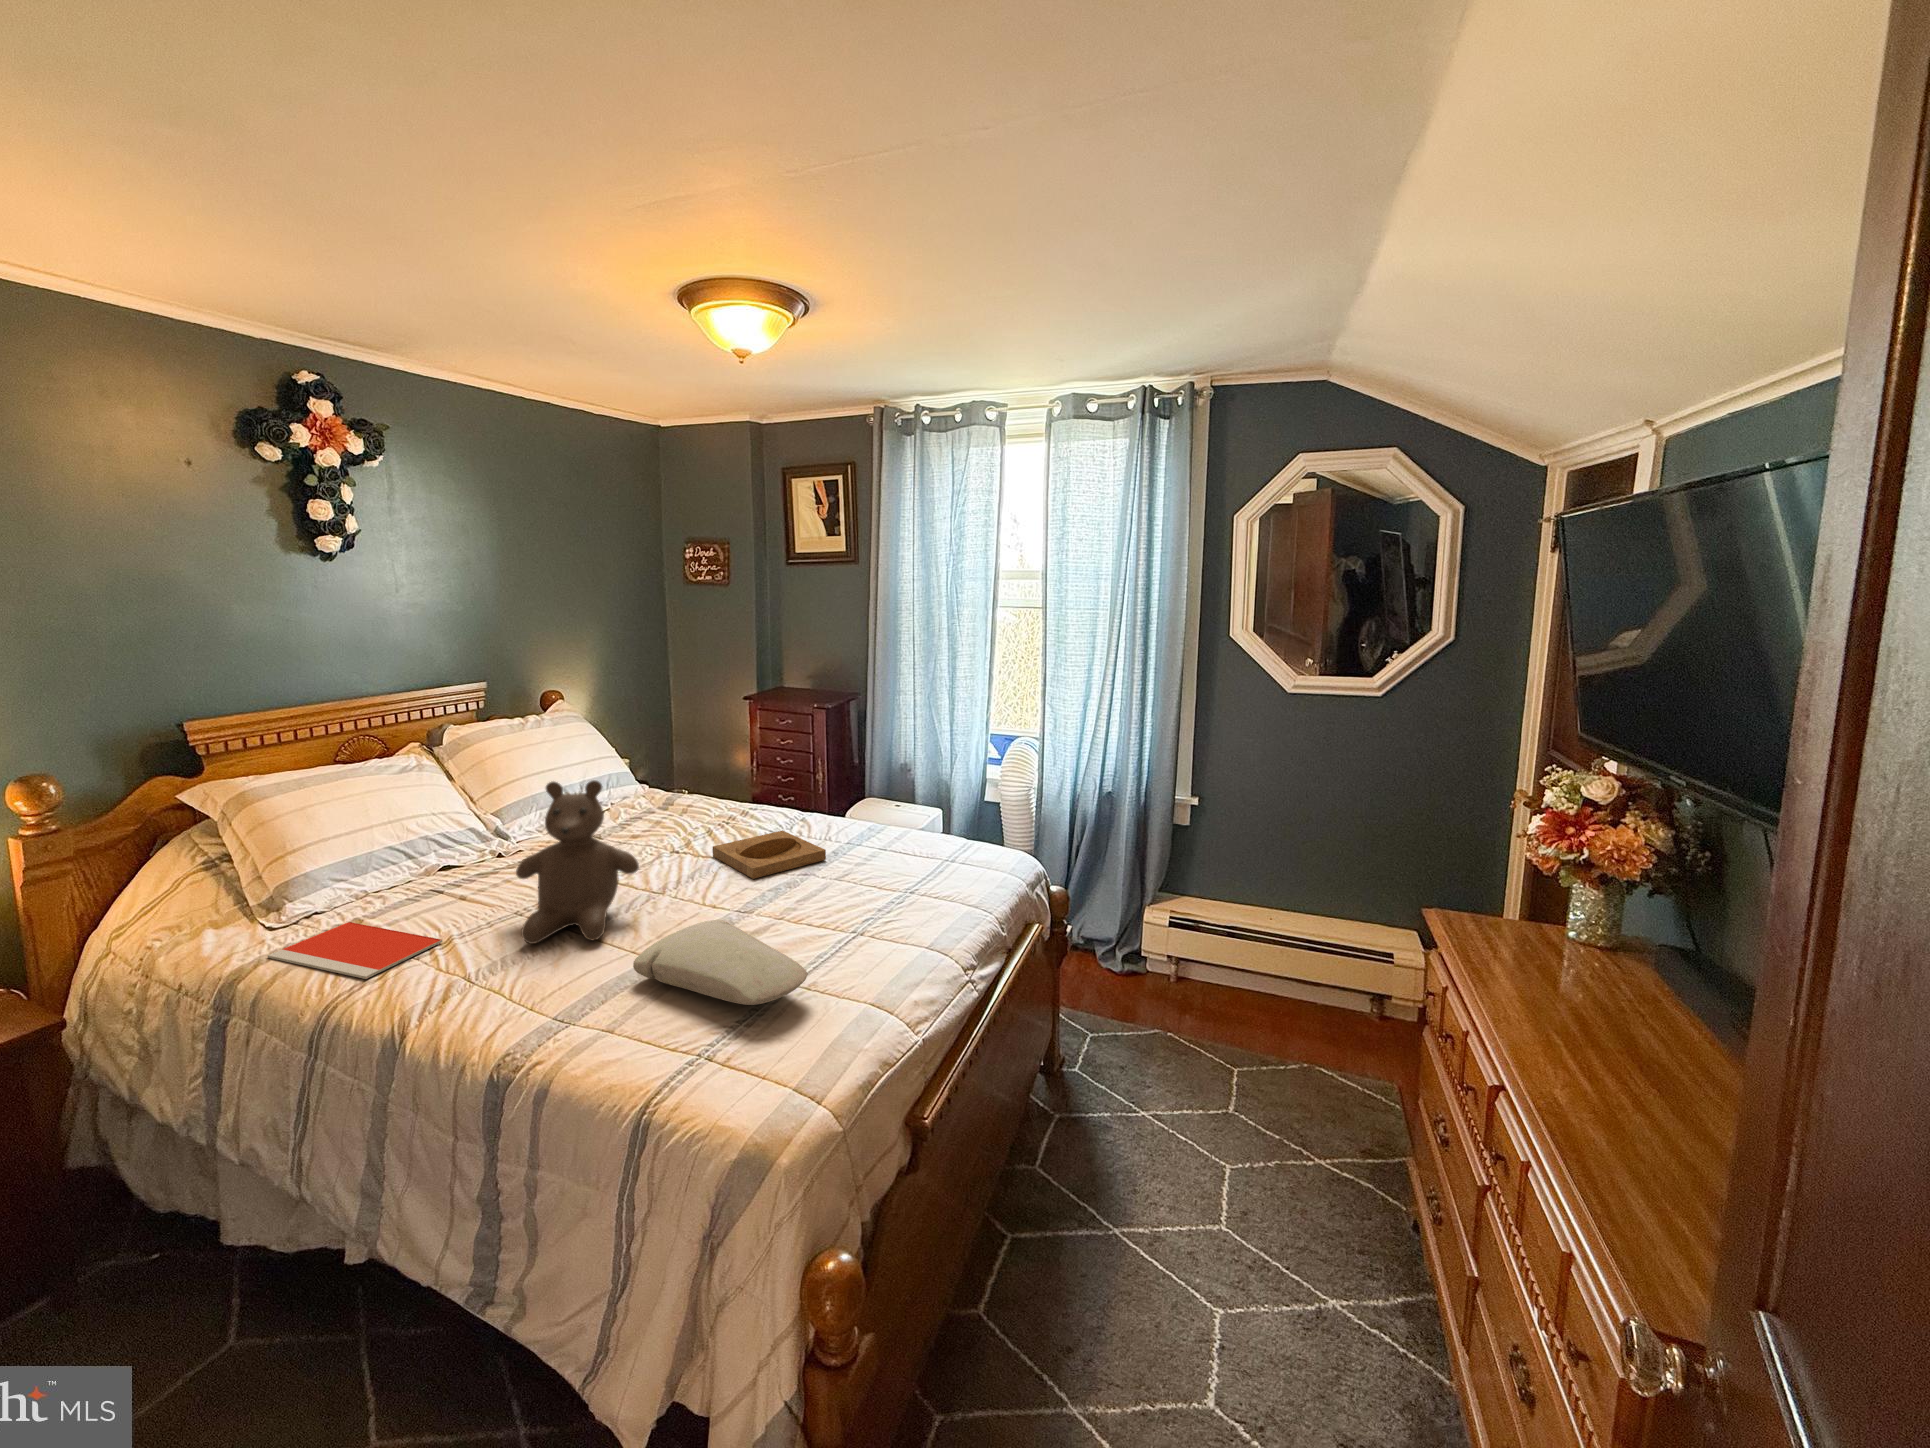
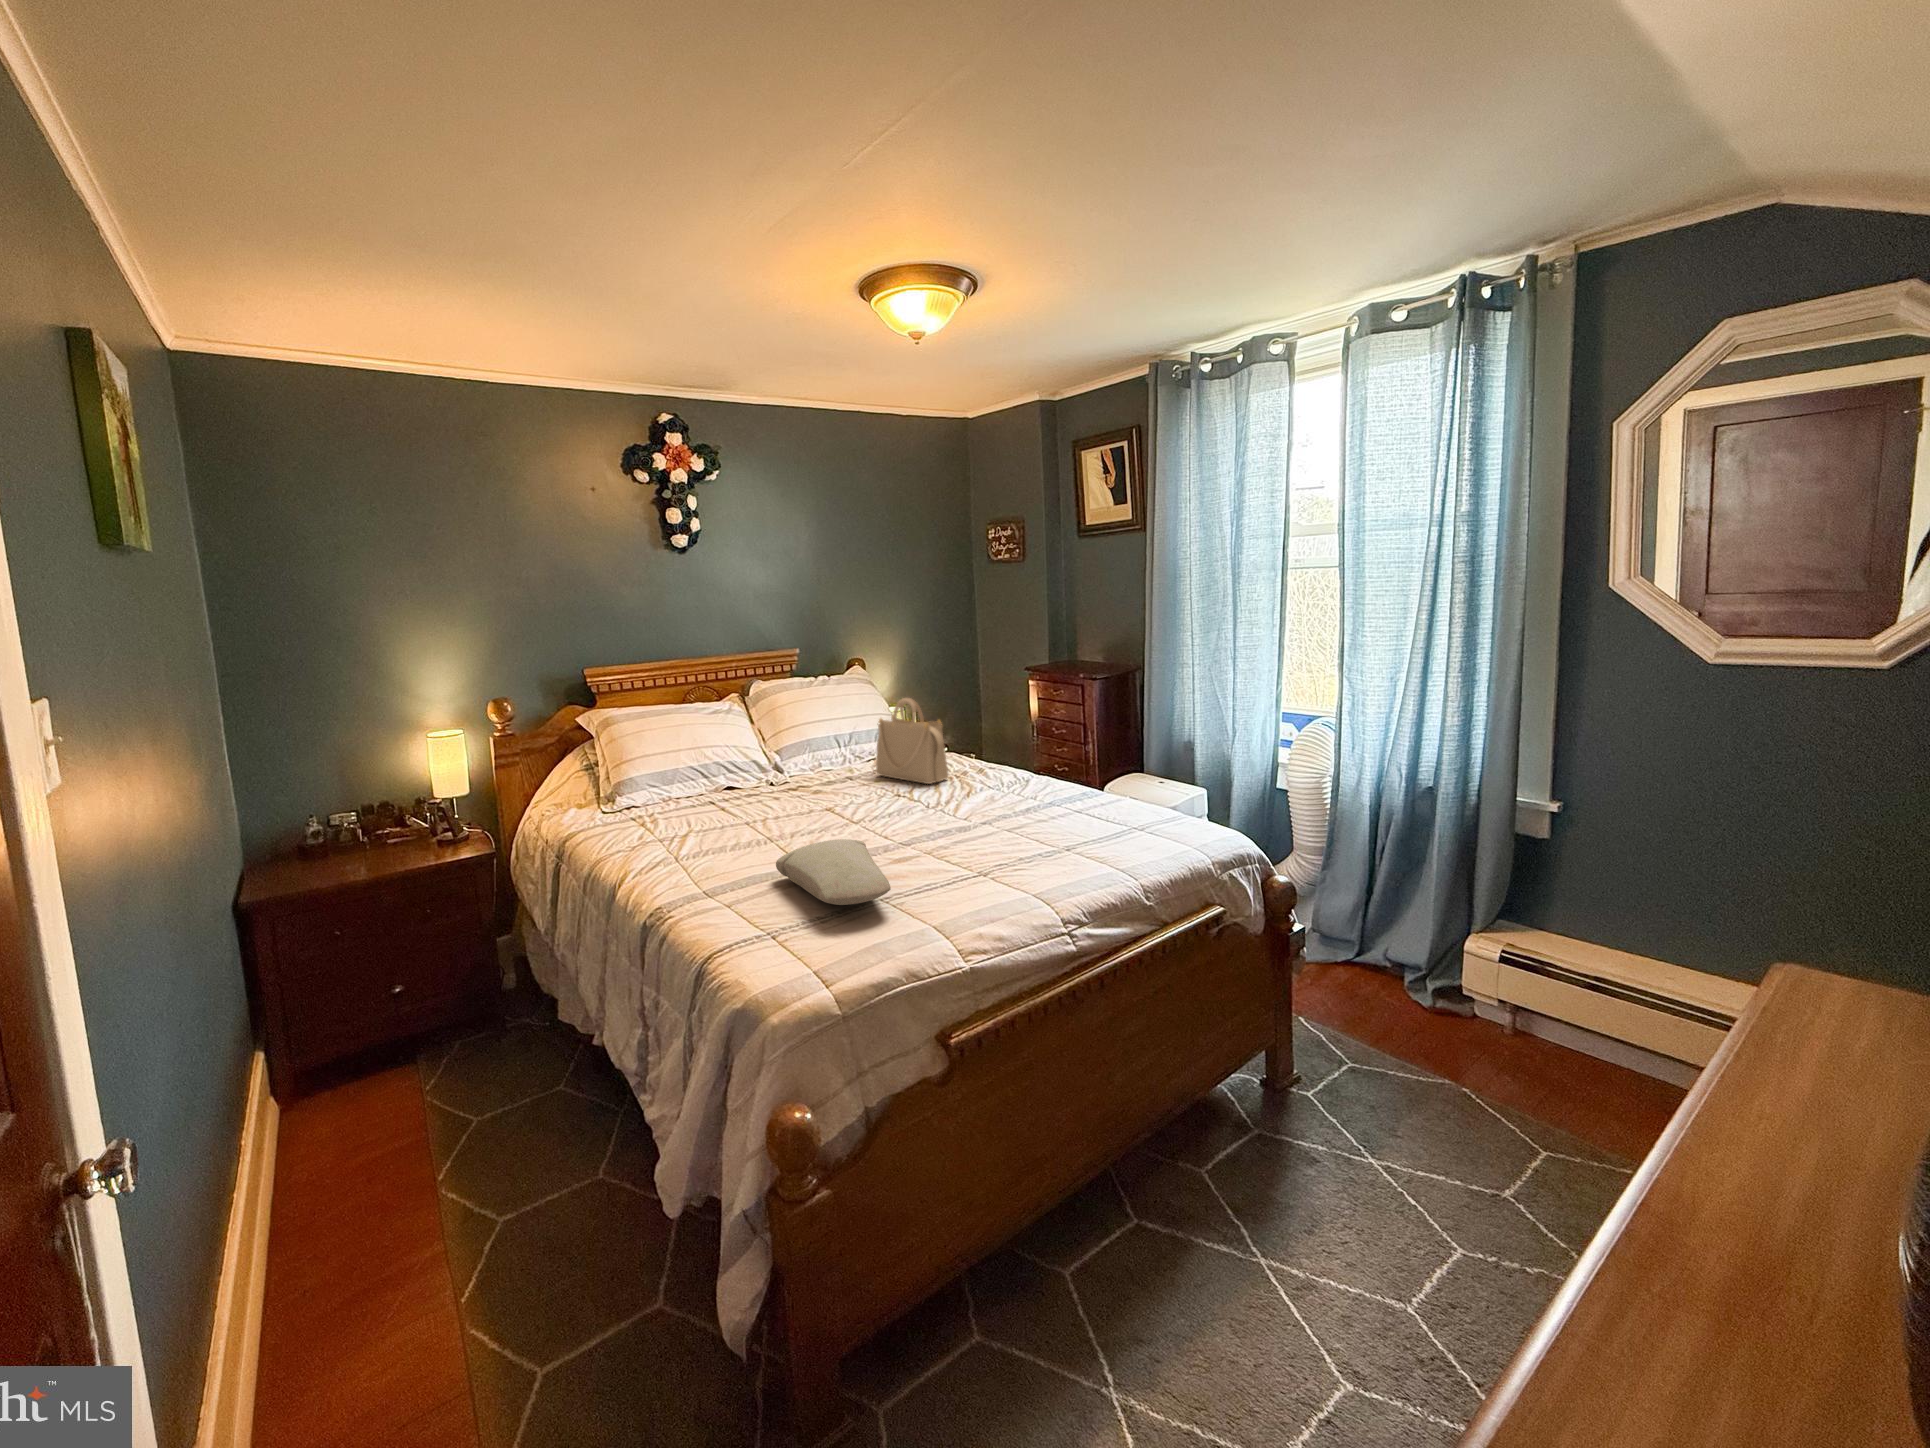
handbag: none [628,740,715,834] -> present [876,698,948,784]
teddy bear: present [516,780,639,944] -> none [727,715,825,847]
tray: present [713,830,826,879] -> none [923,786,1018,822]
notebook: present [268,922,443,979] -> none [586,815,684,849]

